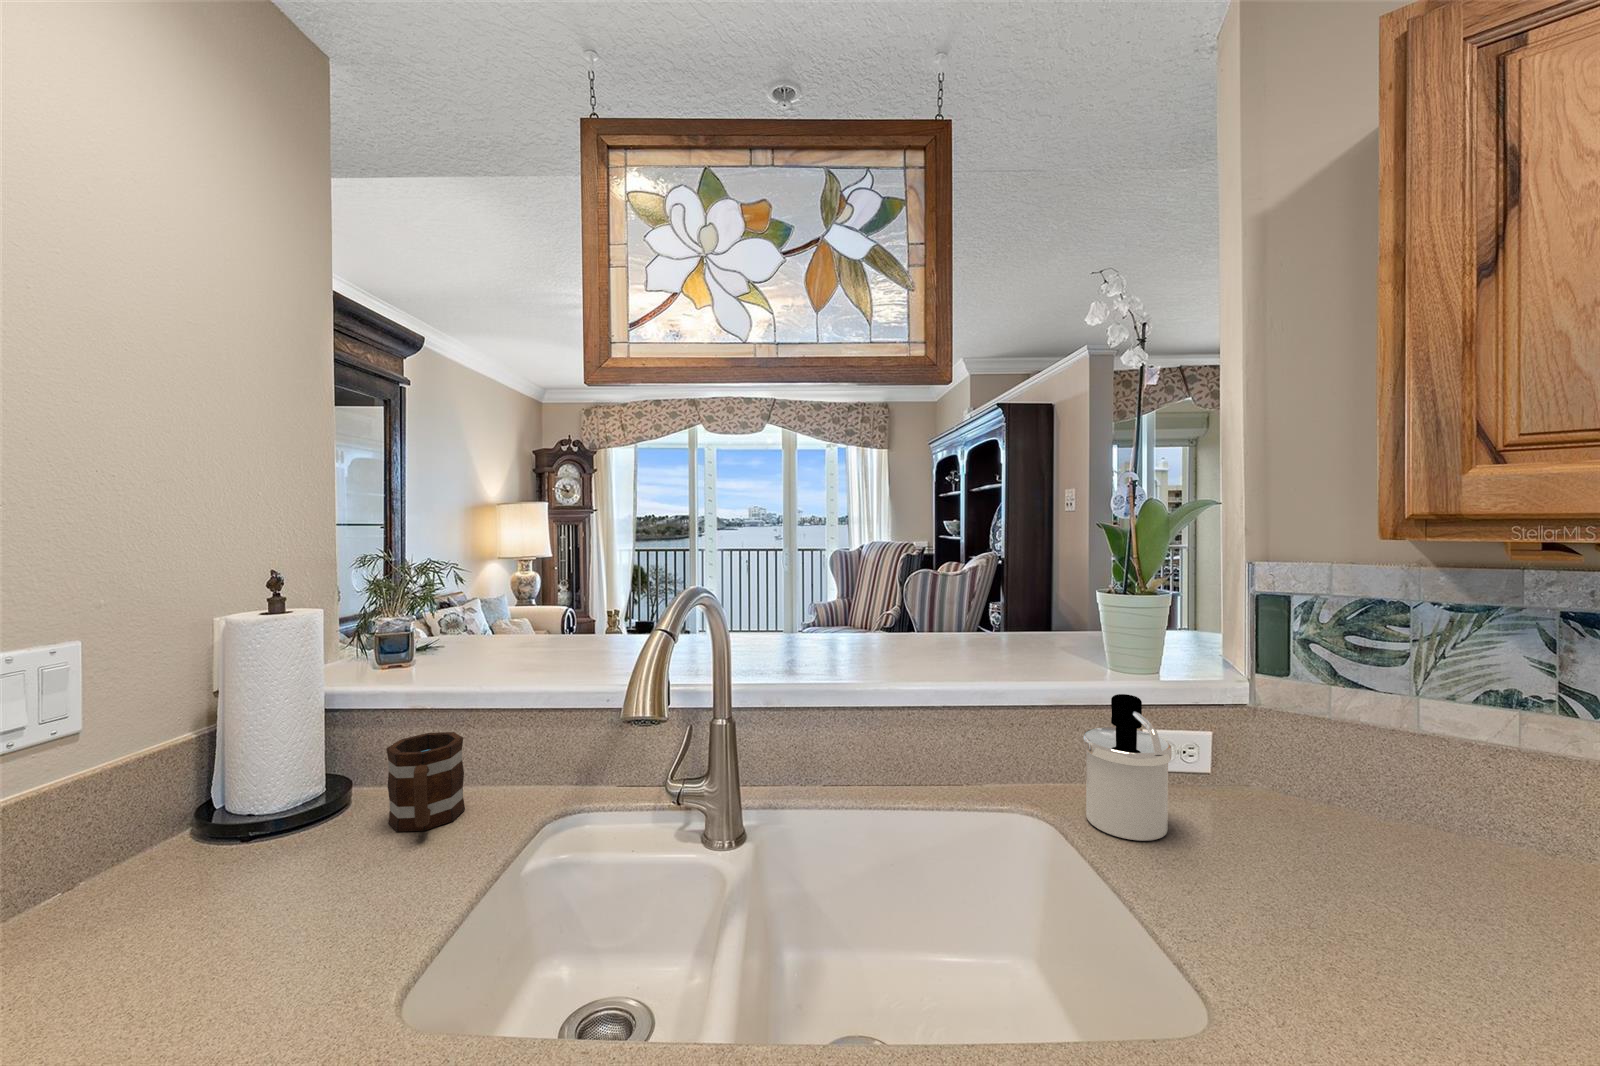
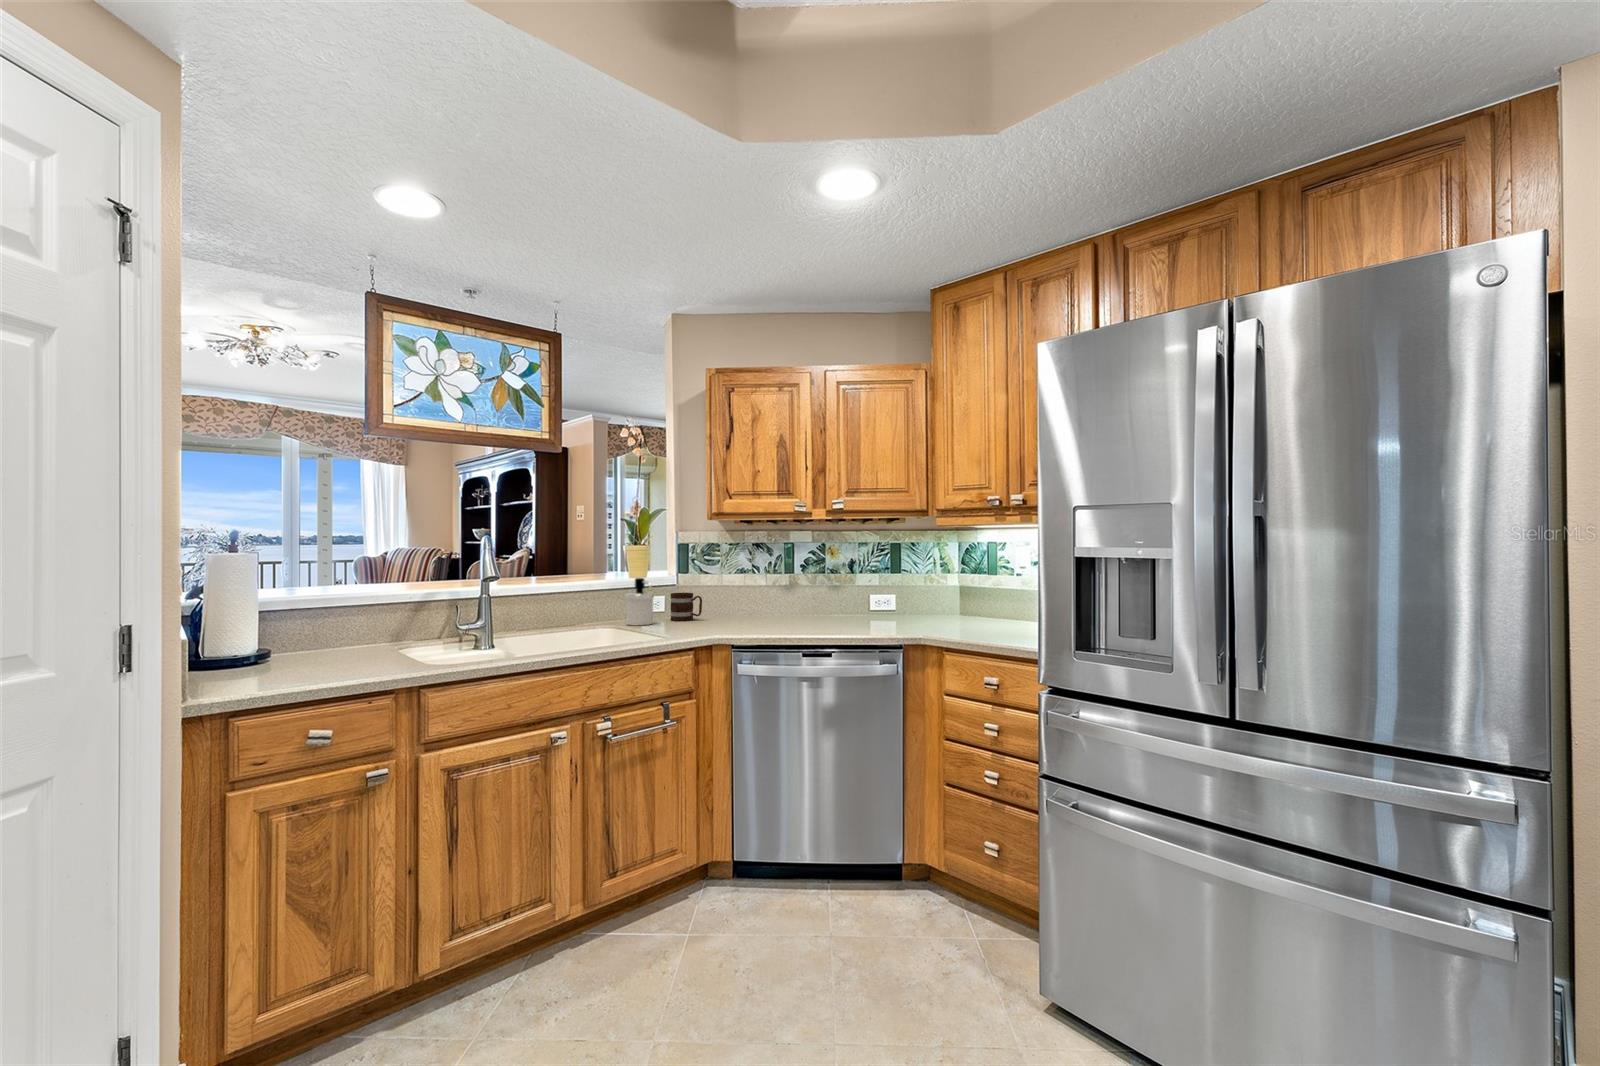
mug: present [386,732,465,832] -> present [670,593,702,621]

